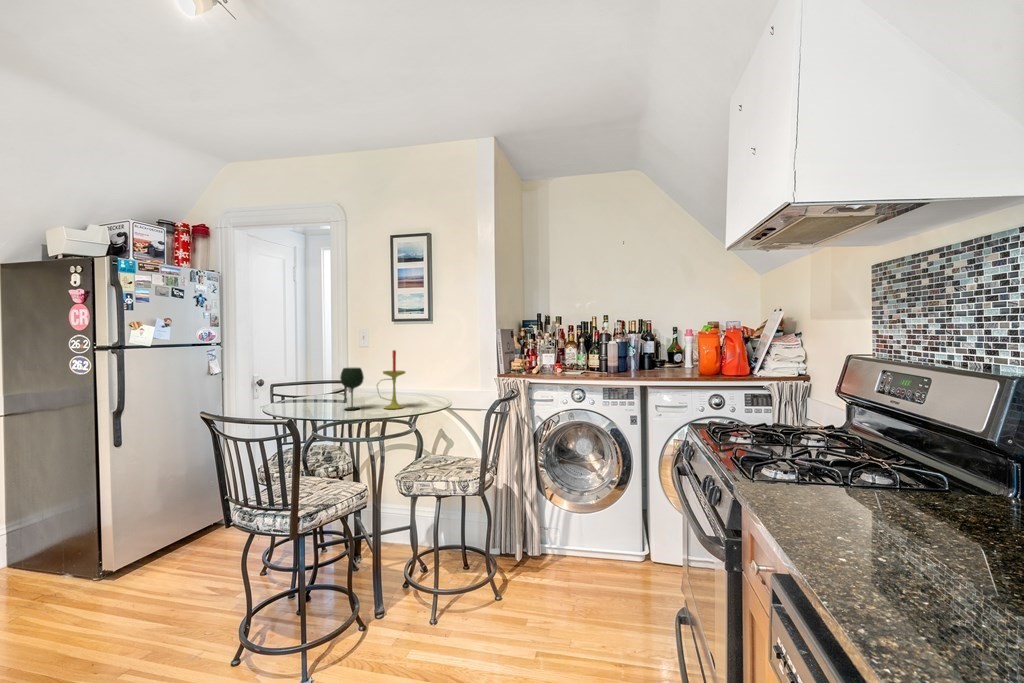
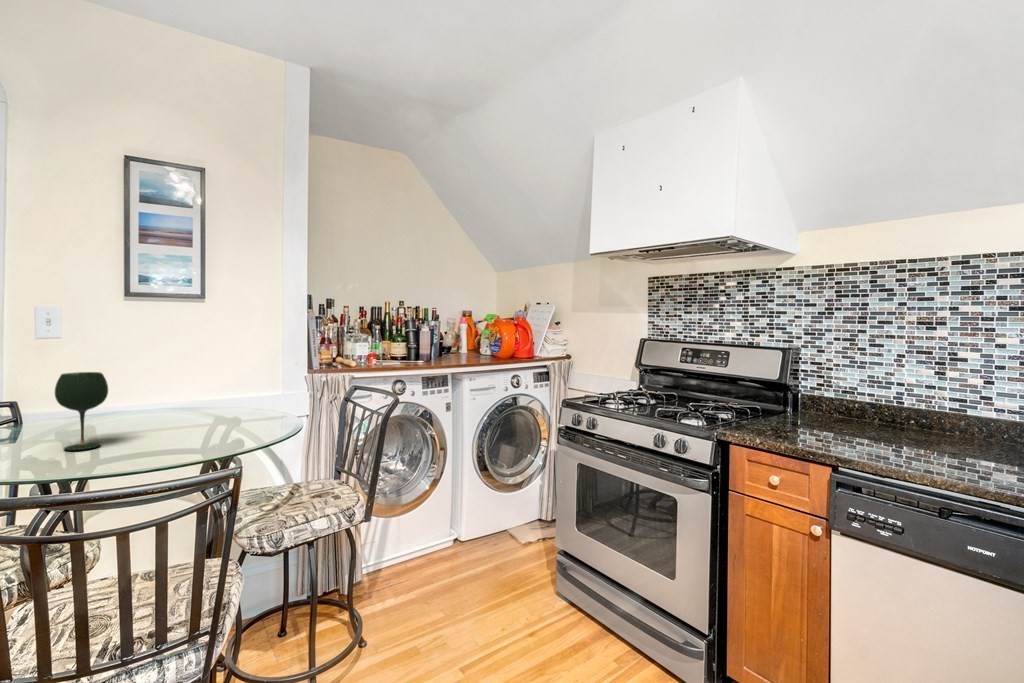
candle: present [377,350,405,409] -> none [136,338,187,436]

